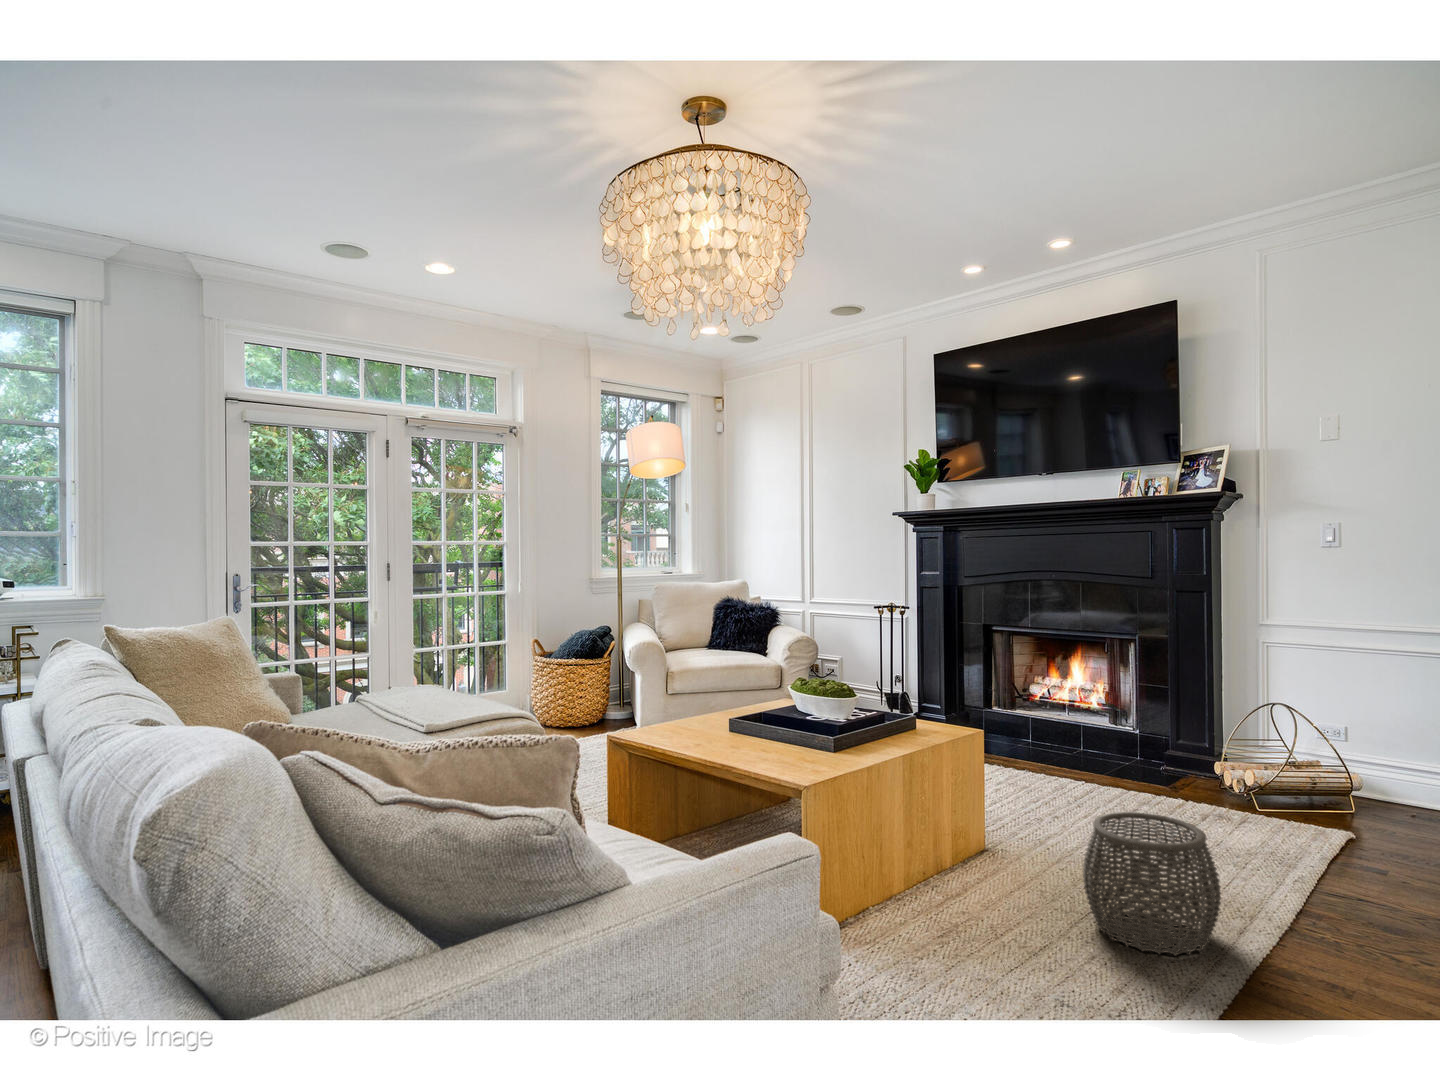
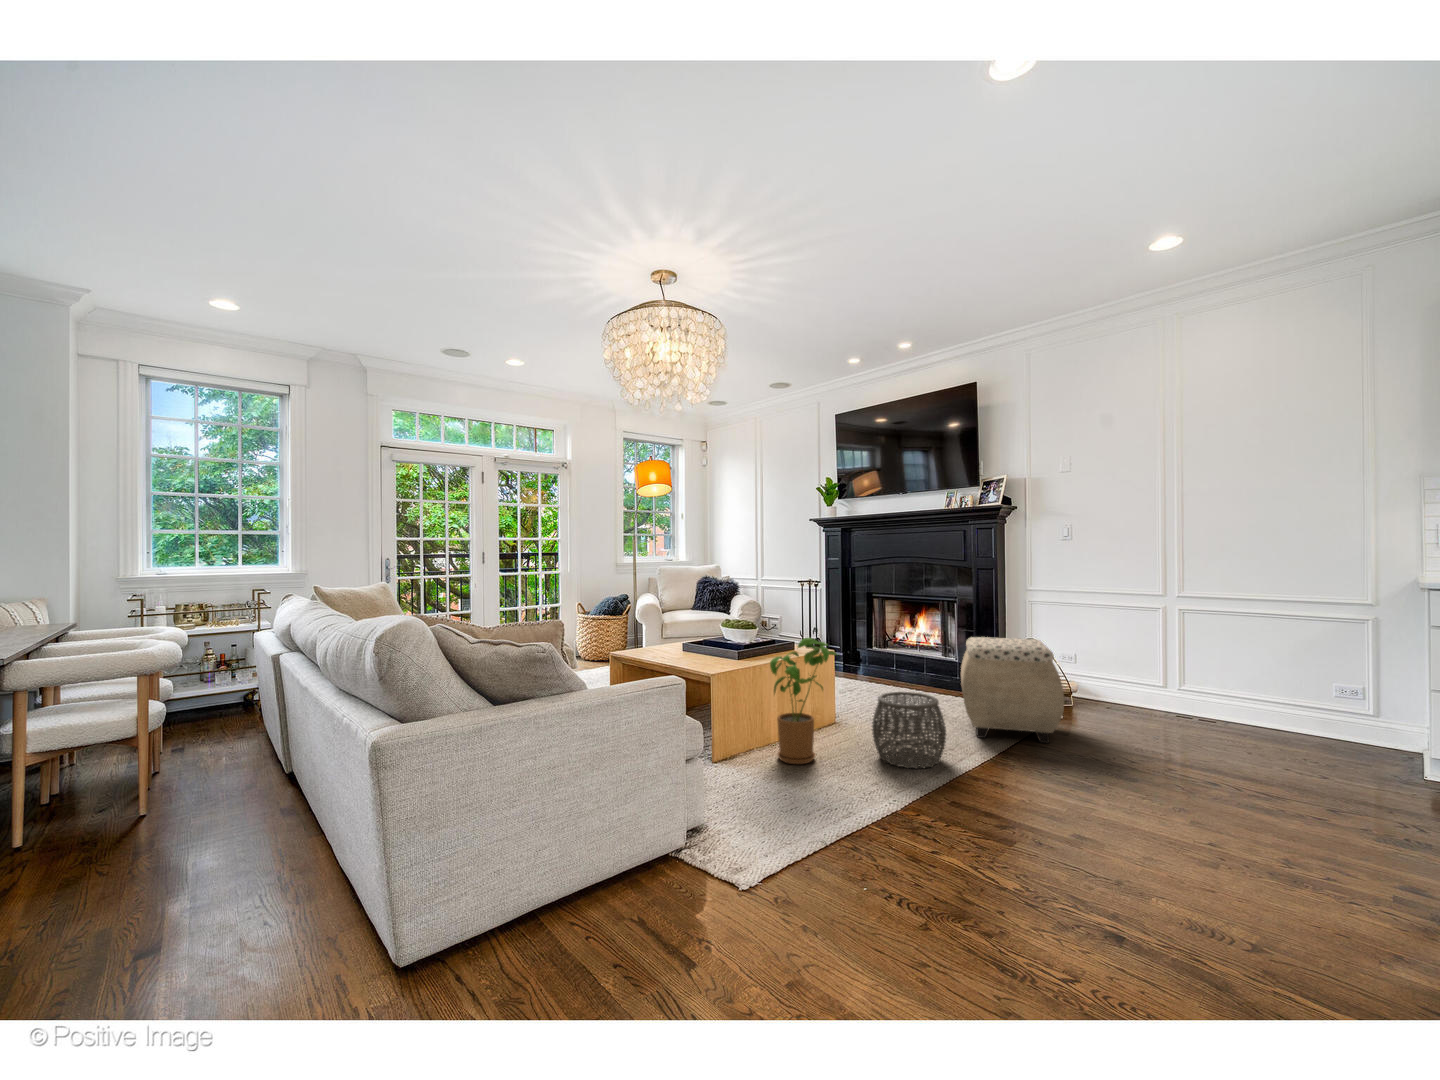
ottoman: none [1184,708,1397,893] -> present [961,637,1064,743]
house plant: none [906,724,1033,947] -> present [770,638,837,764]

